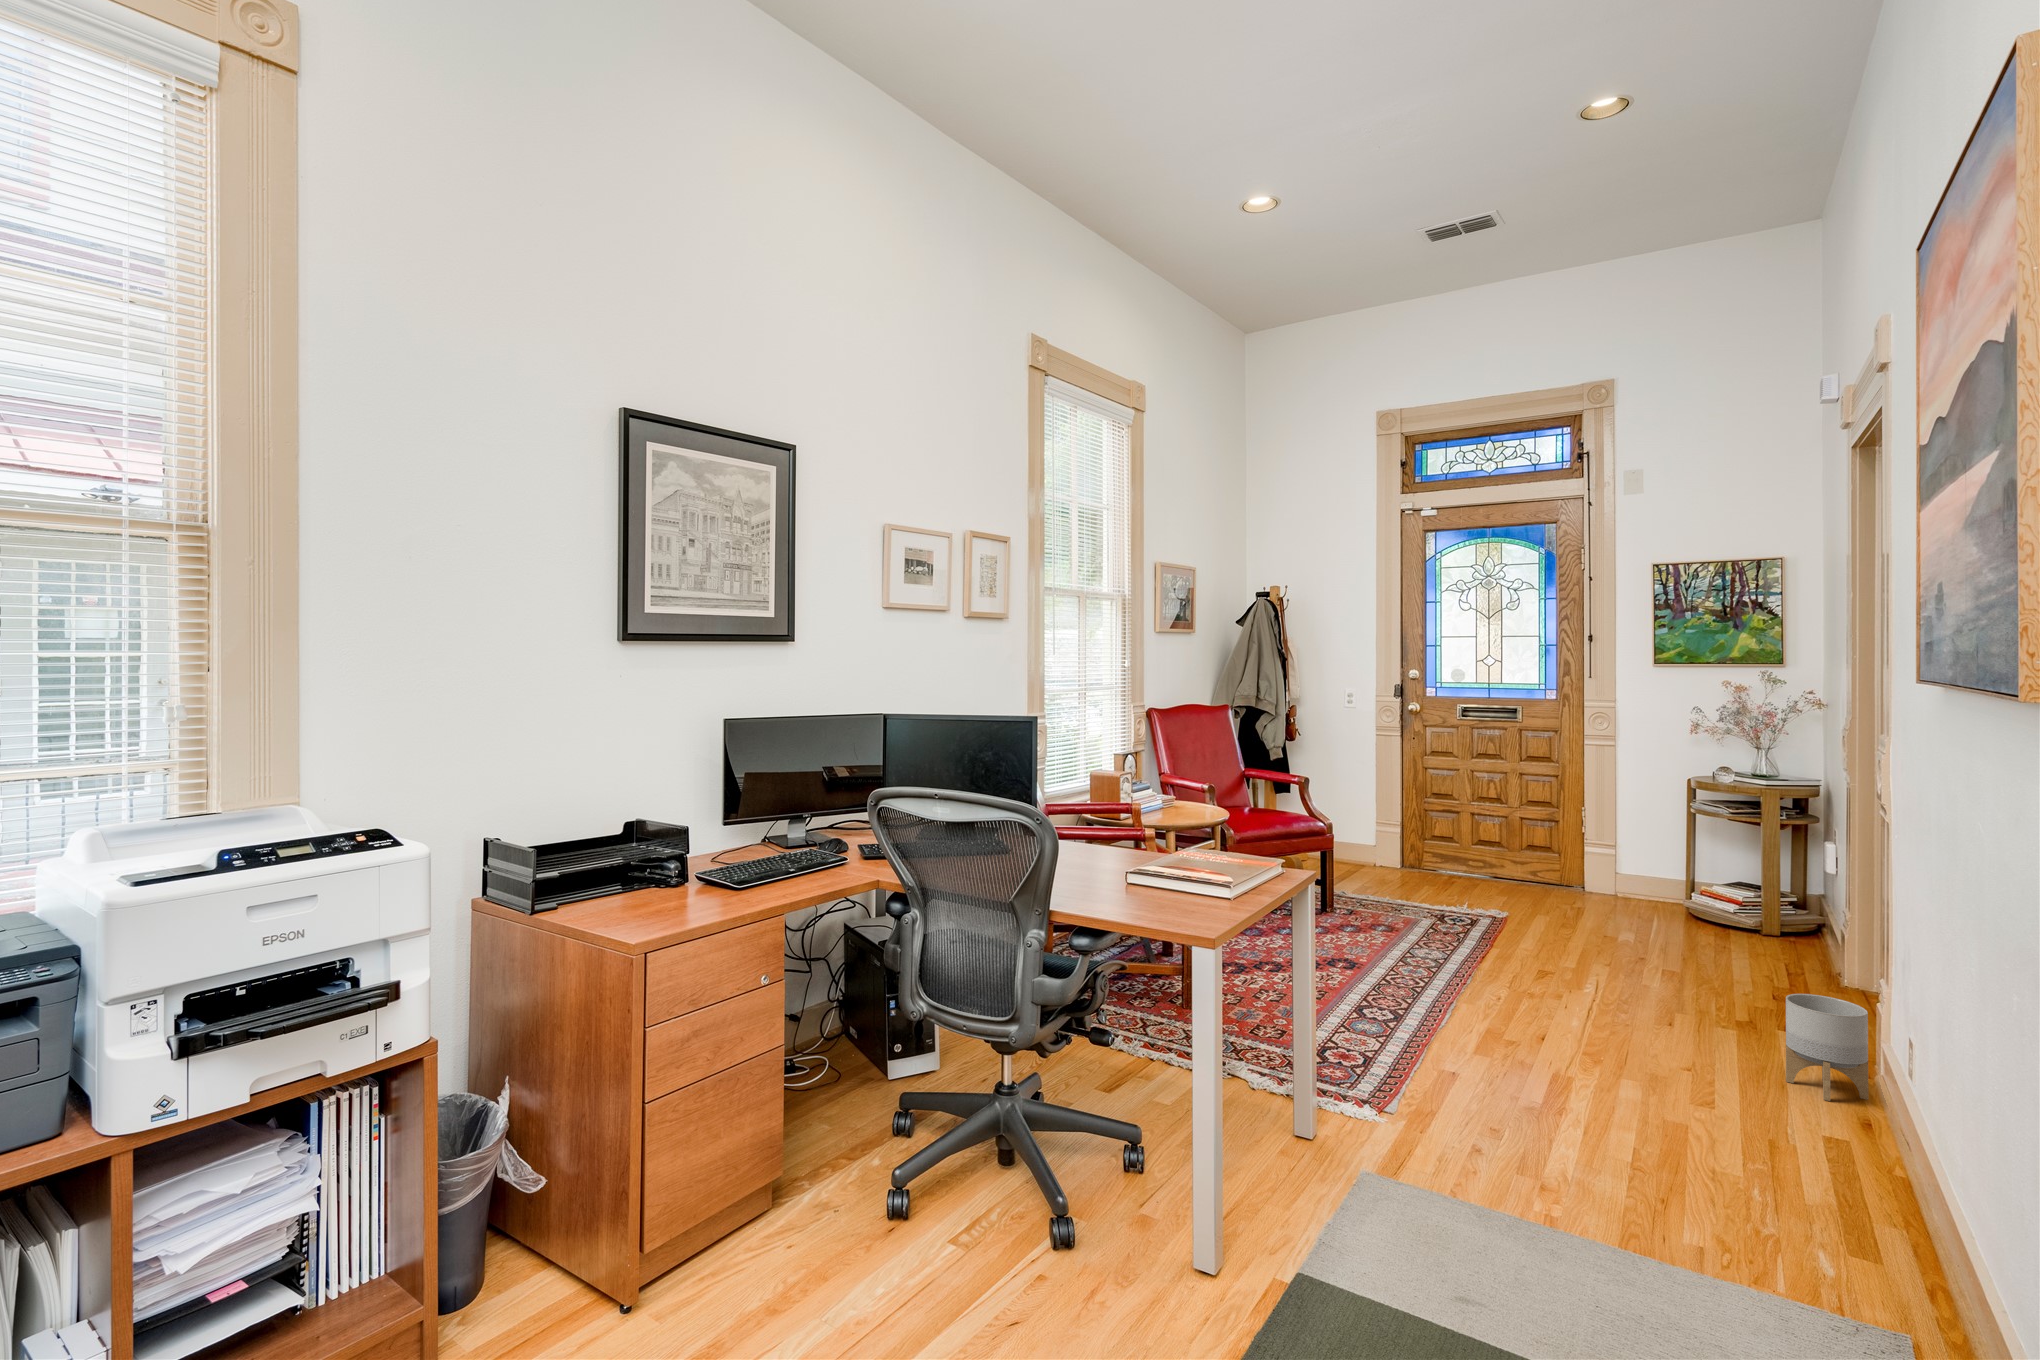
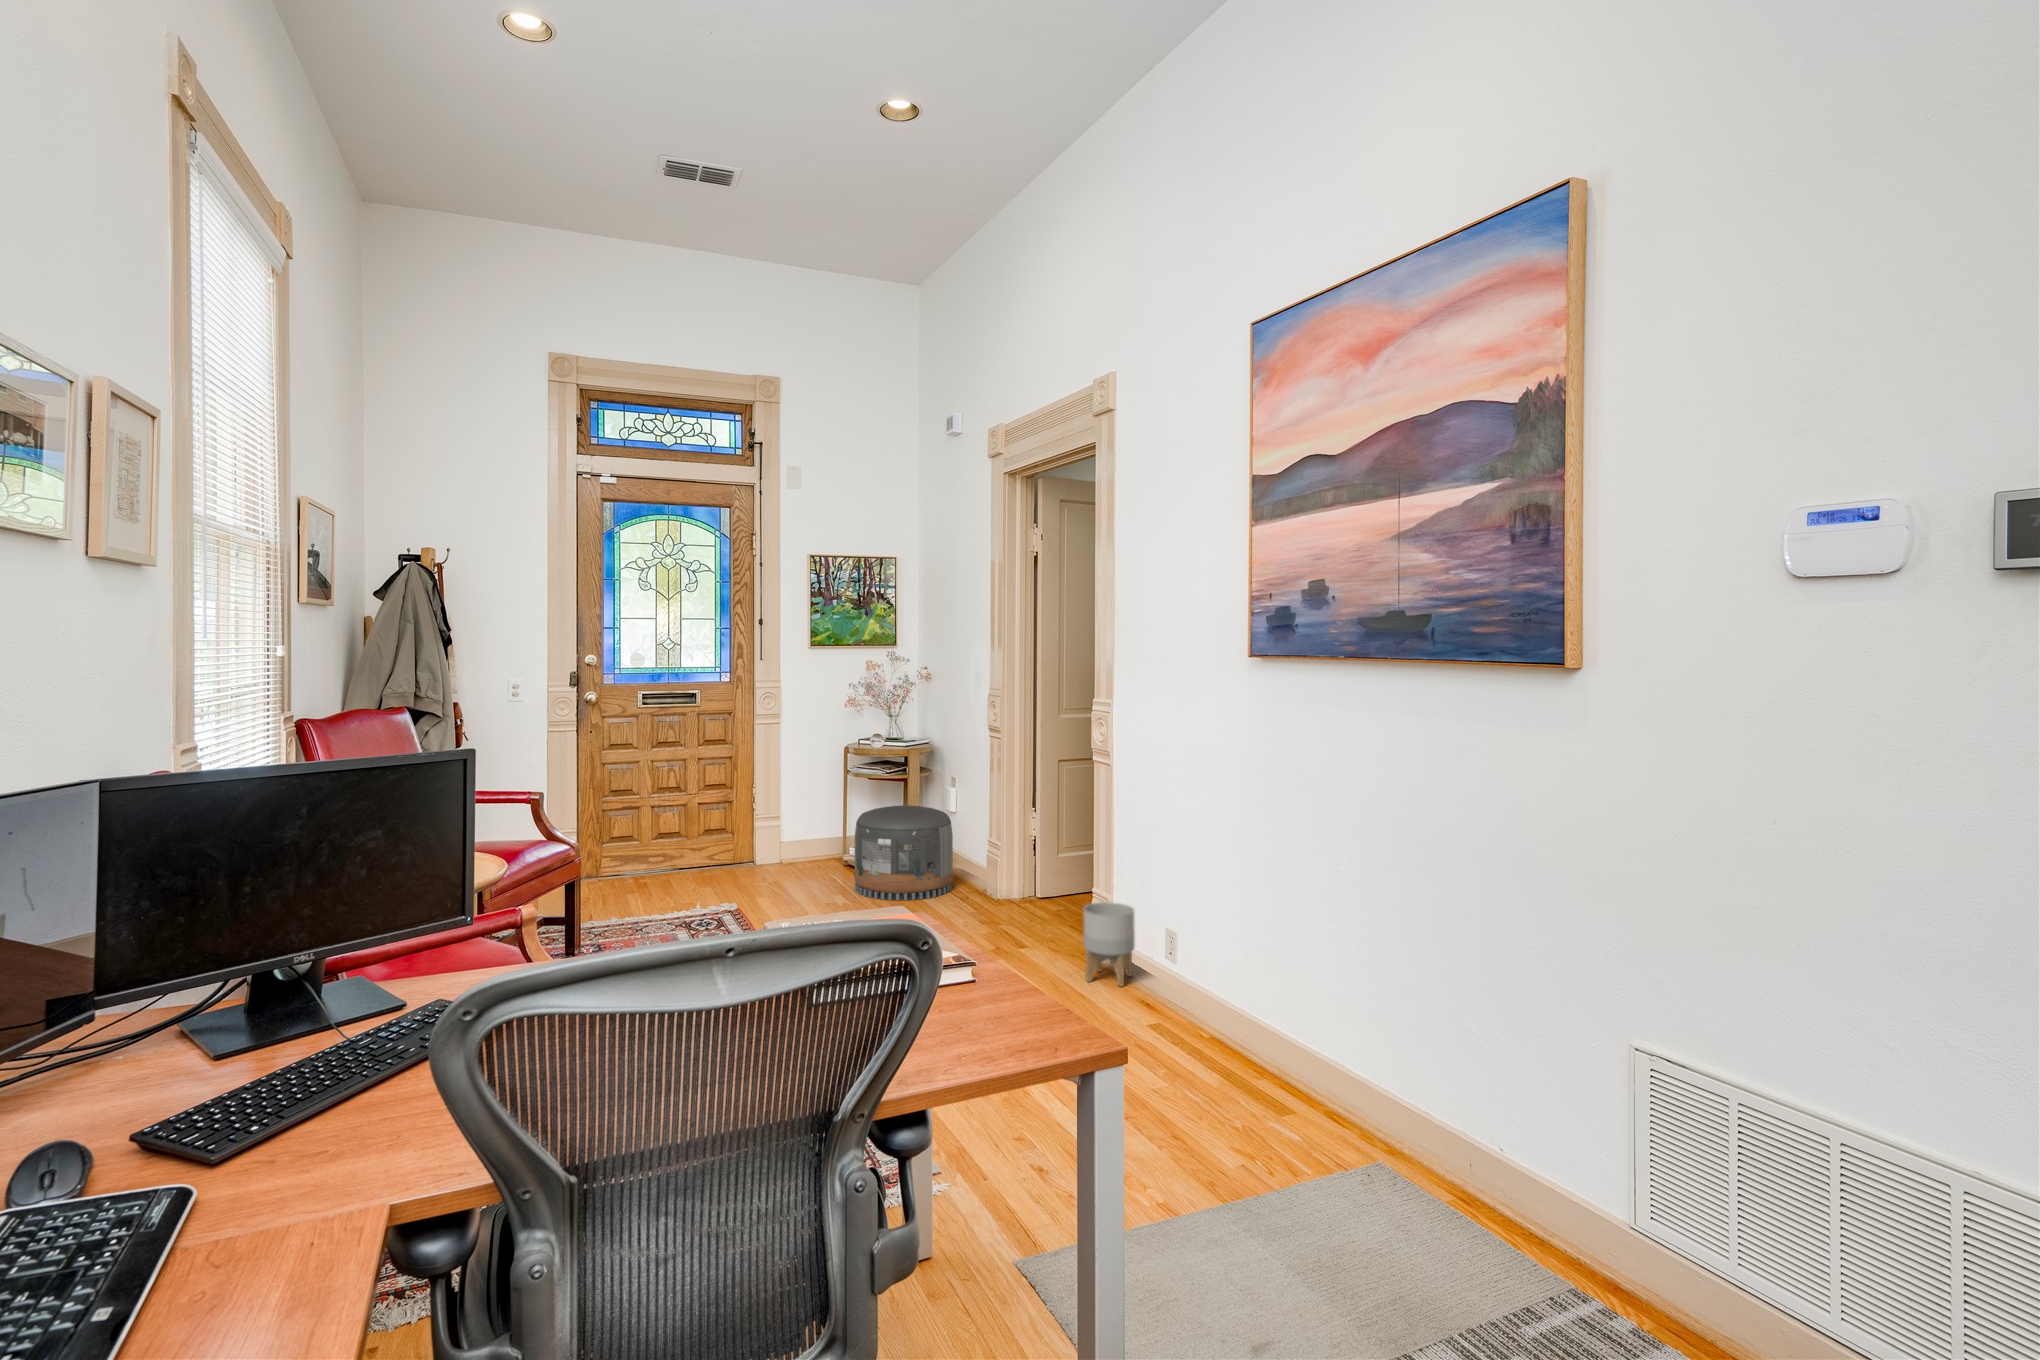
pouf: none [1656,852,1799,966] -> present [855,805,953,900]

